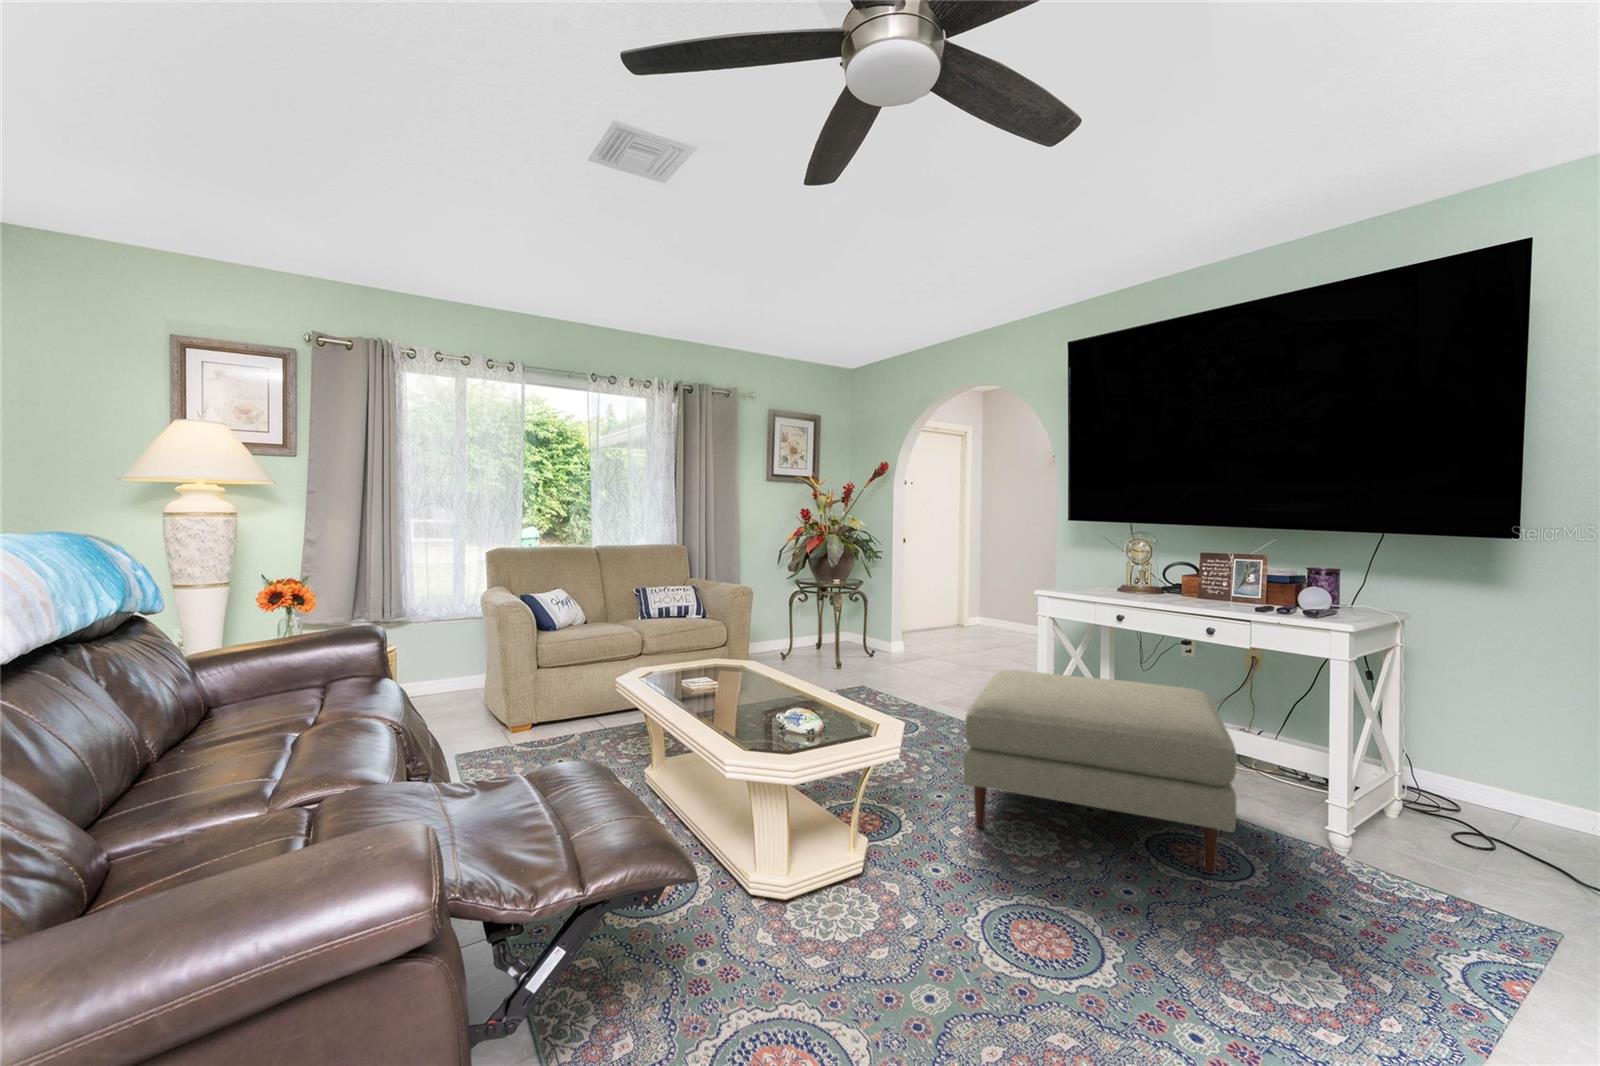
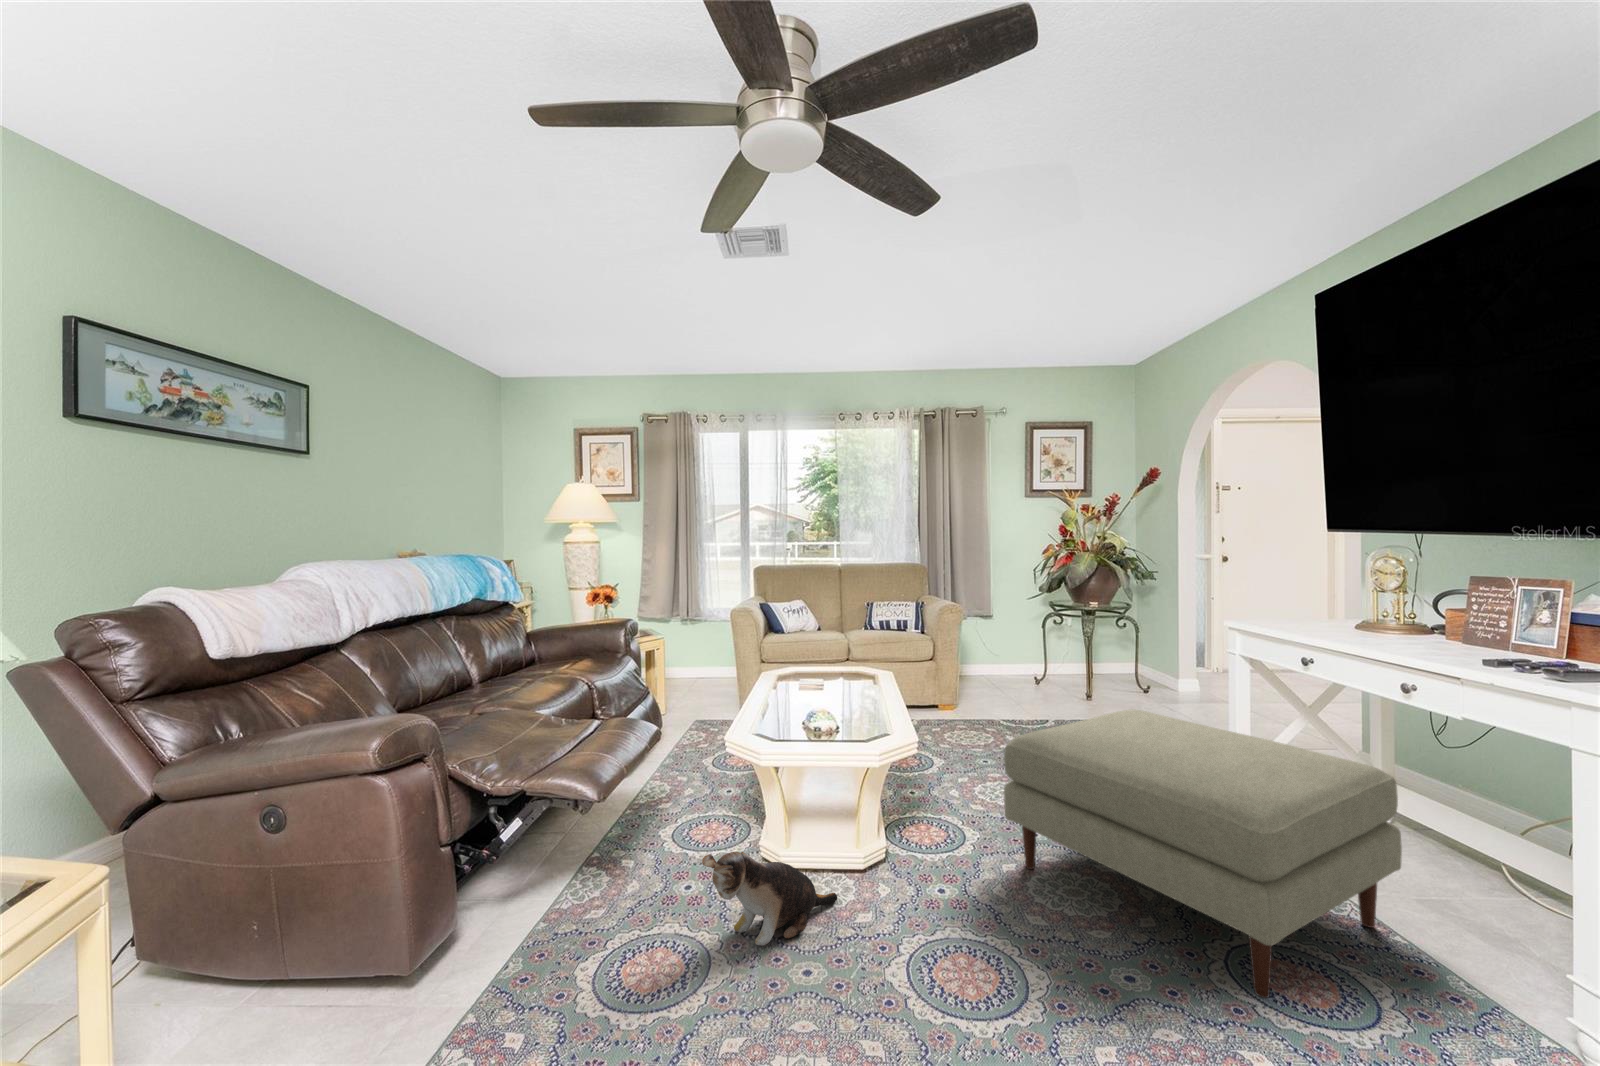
plush toy: none [815,887,894,989] -> present [702,852,837,945]

